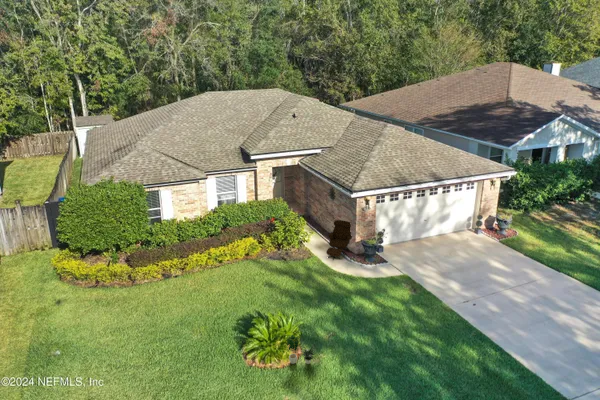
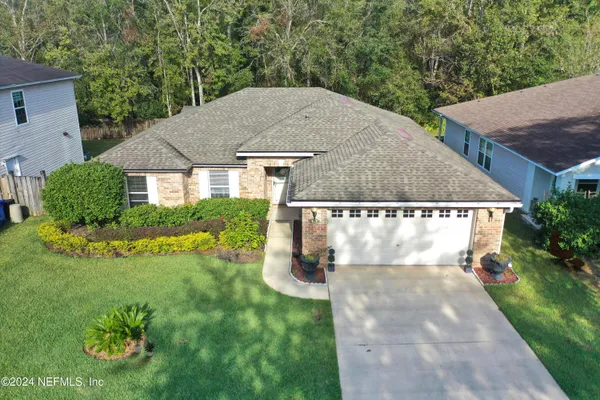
lounge chair: present [327,220,352,260] -> present [549,230,585,271]

